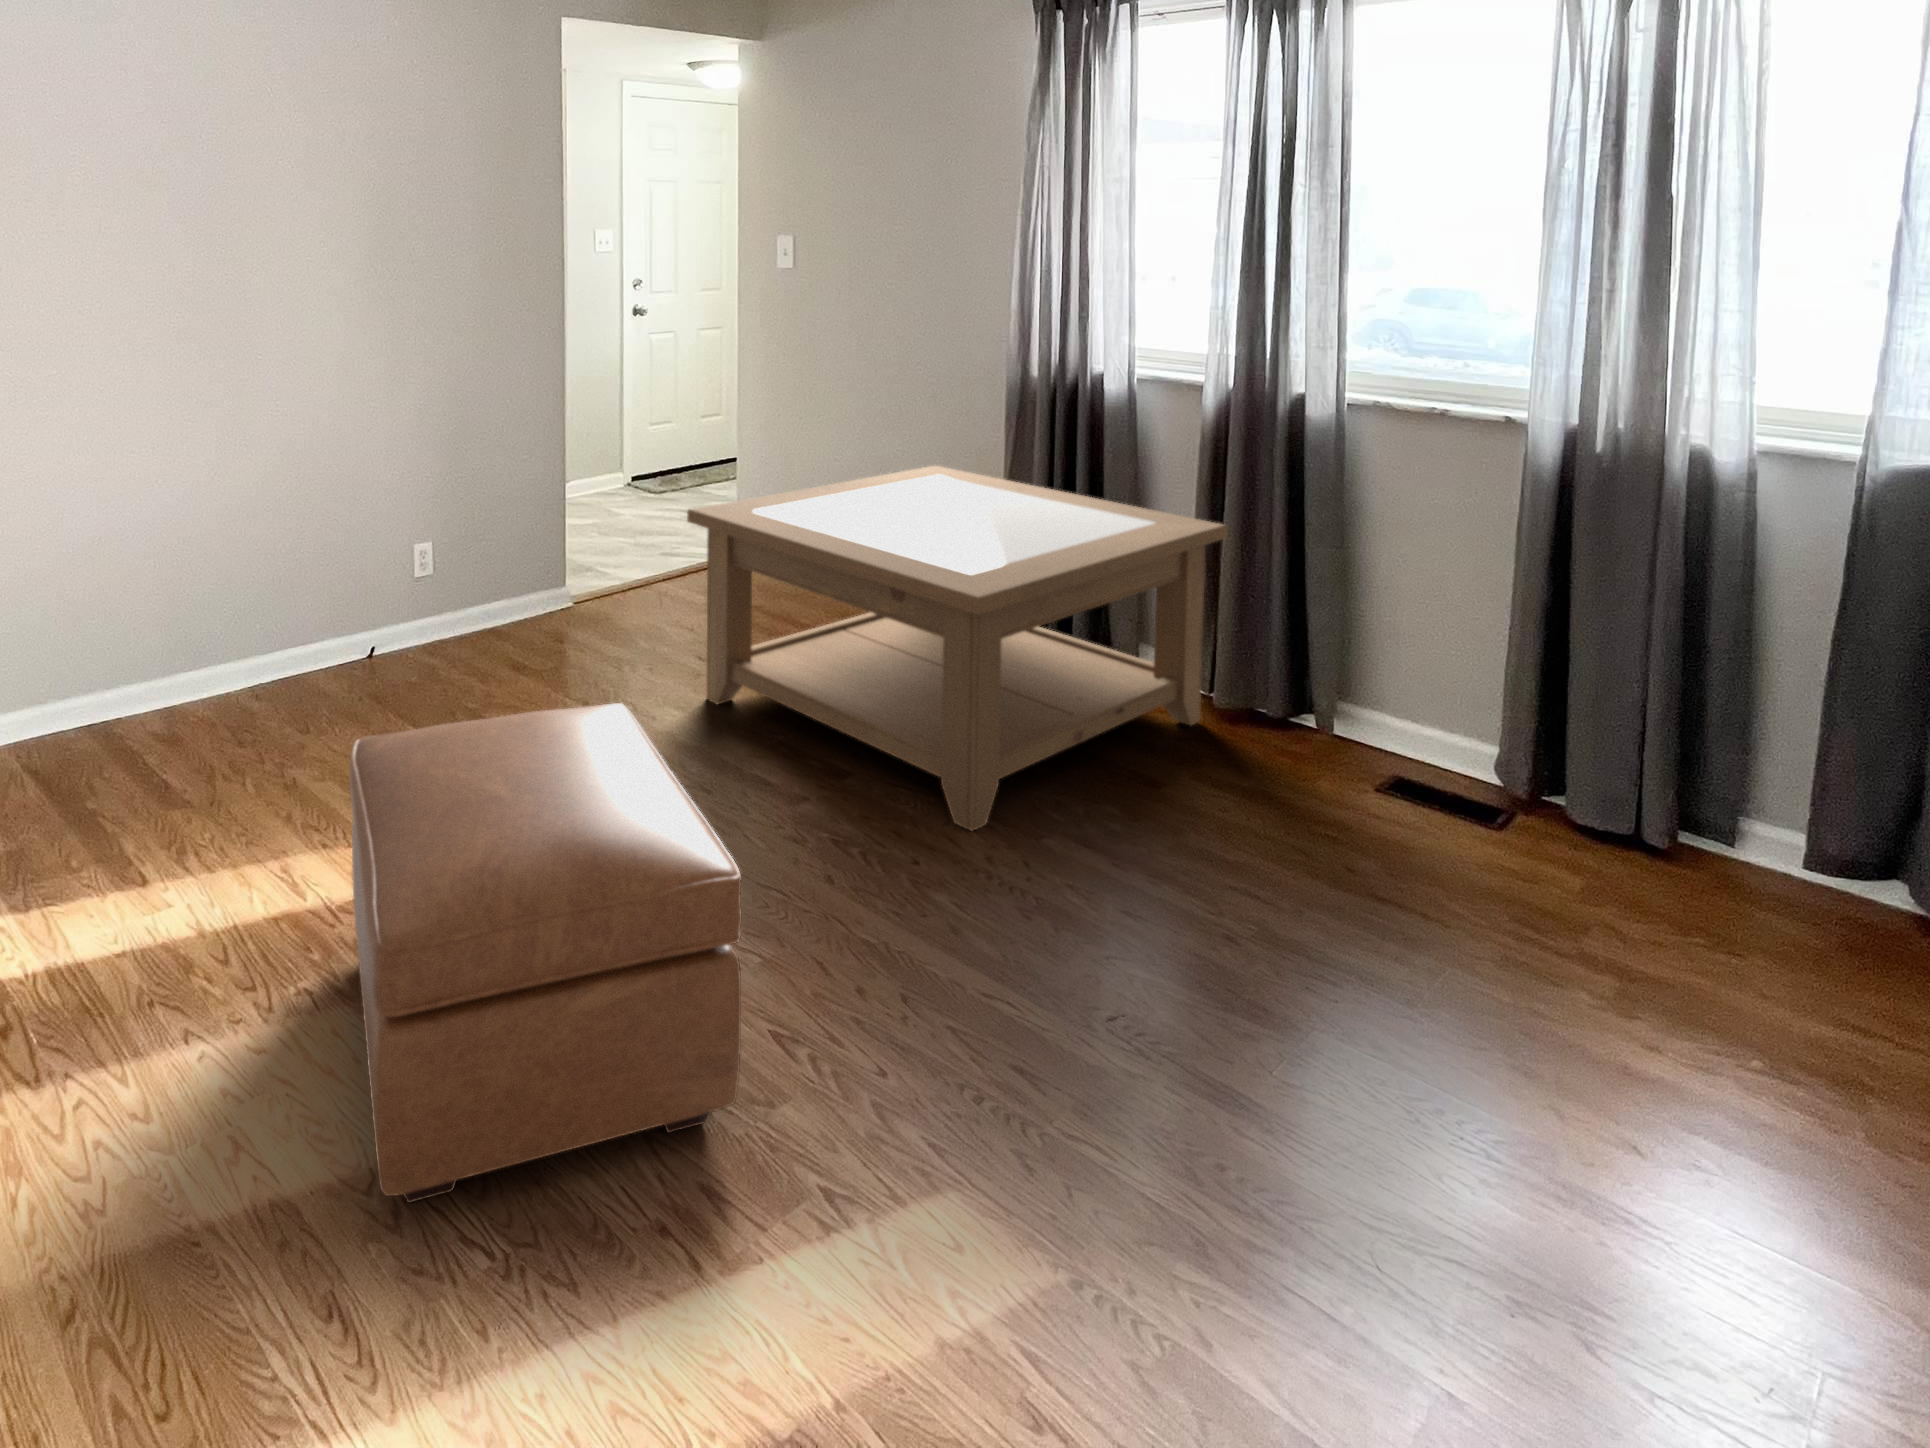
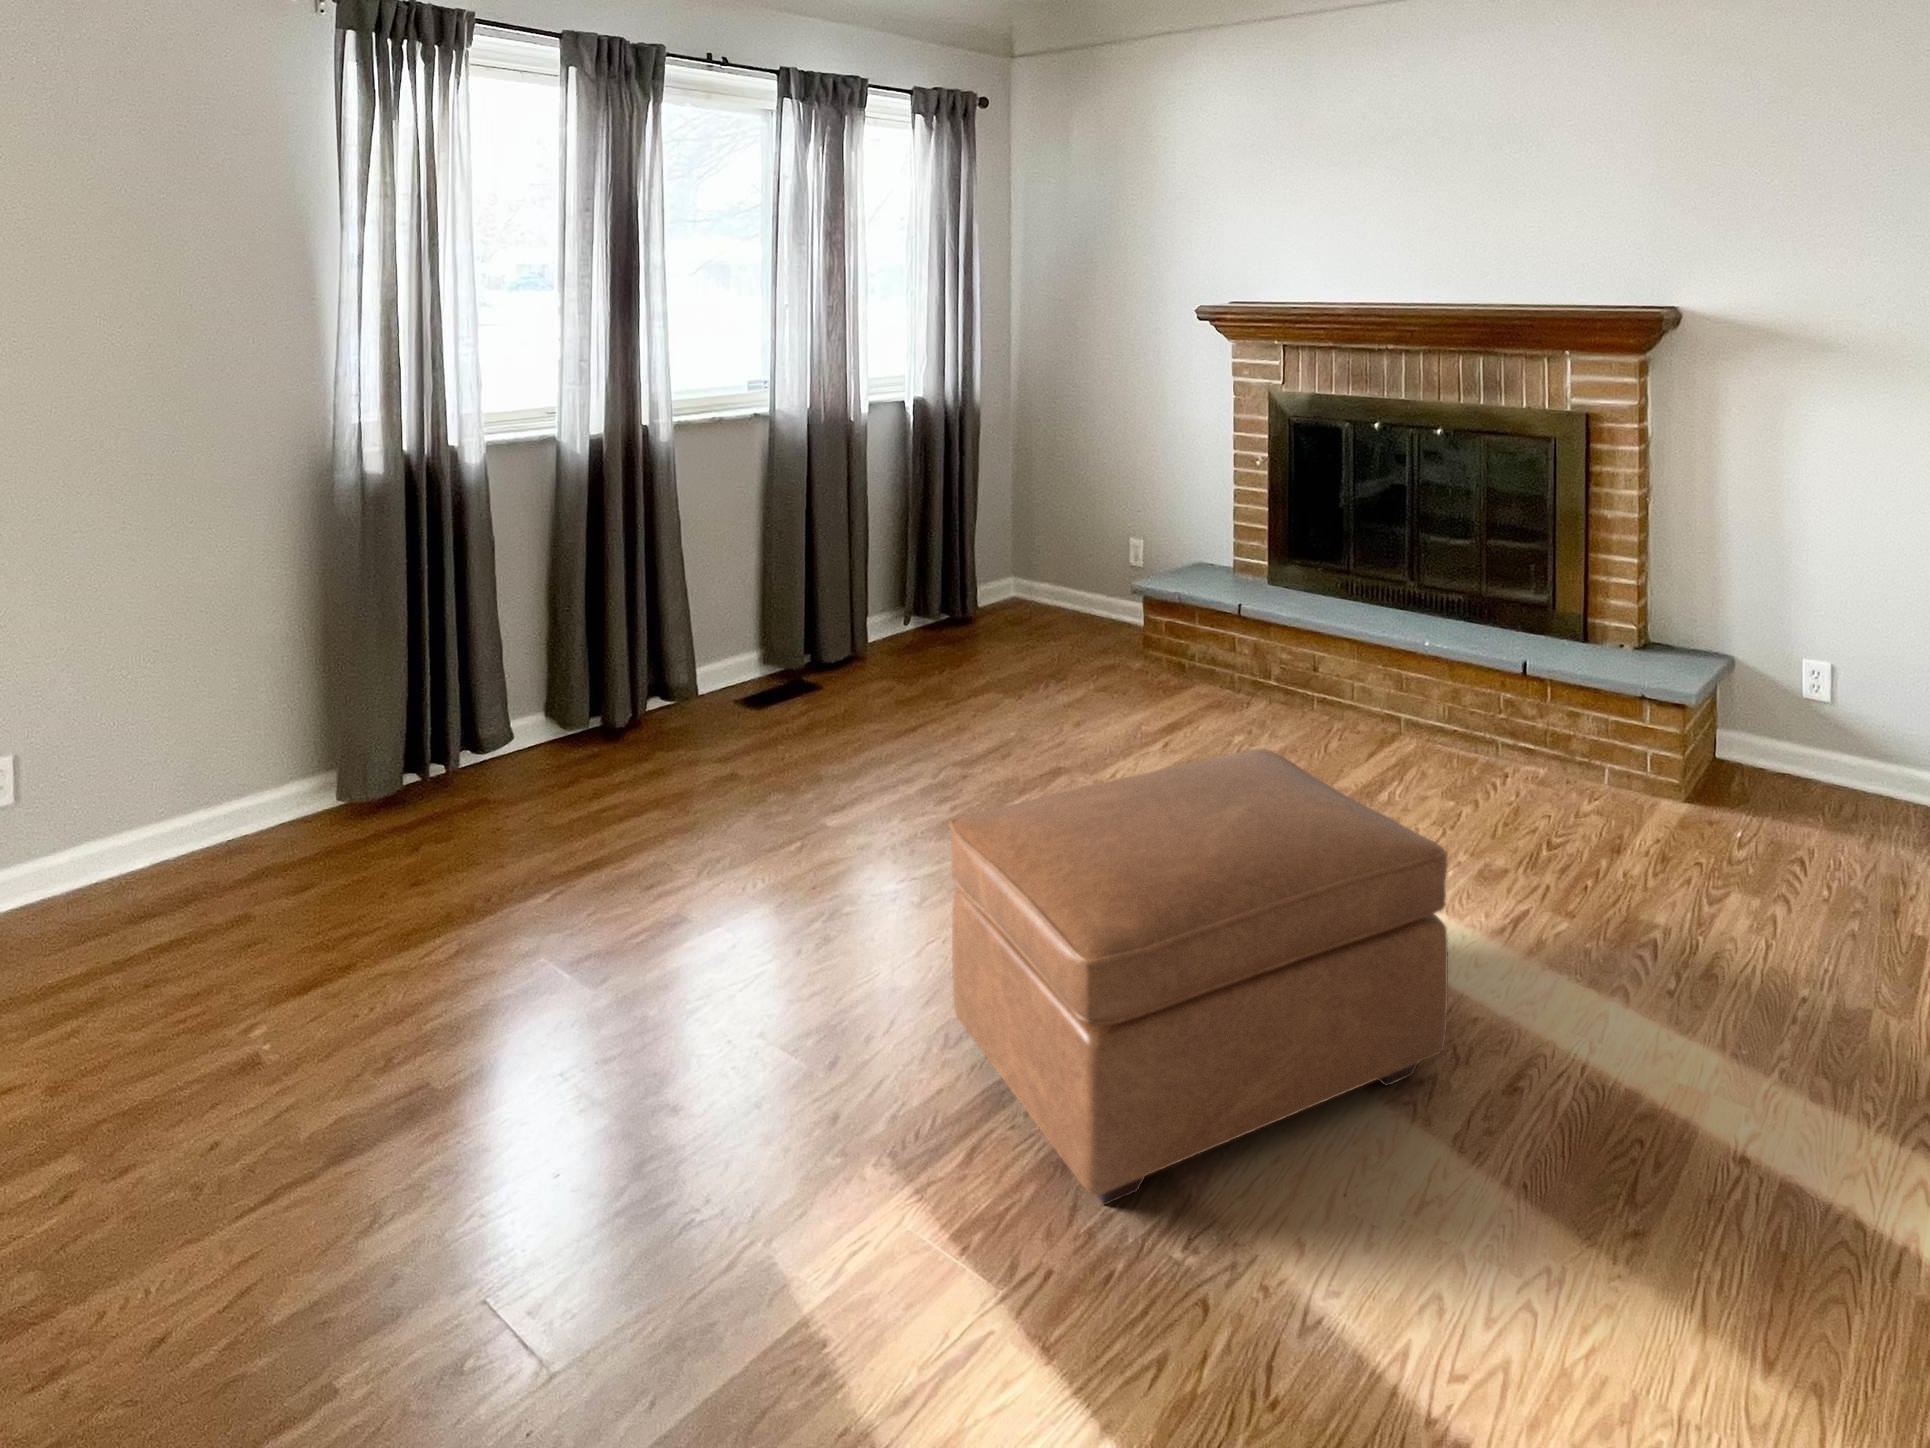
coffee table: present [687,466,1228,831] -> none [199,551,847,1040]

